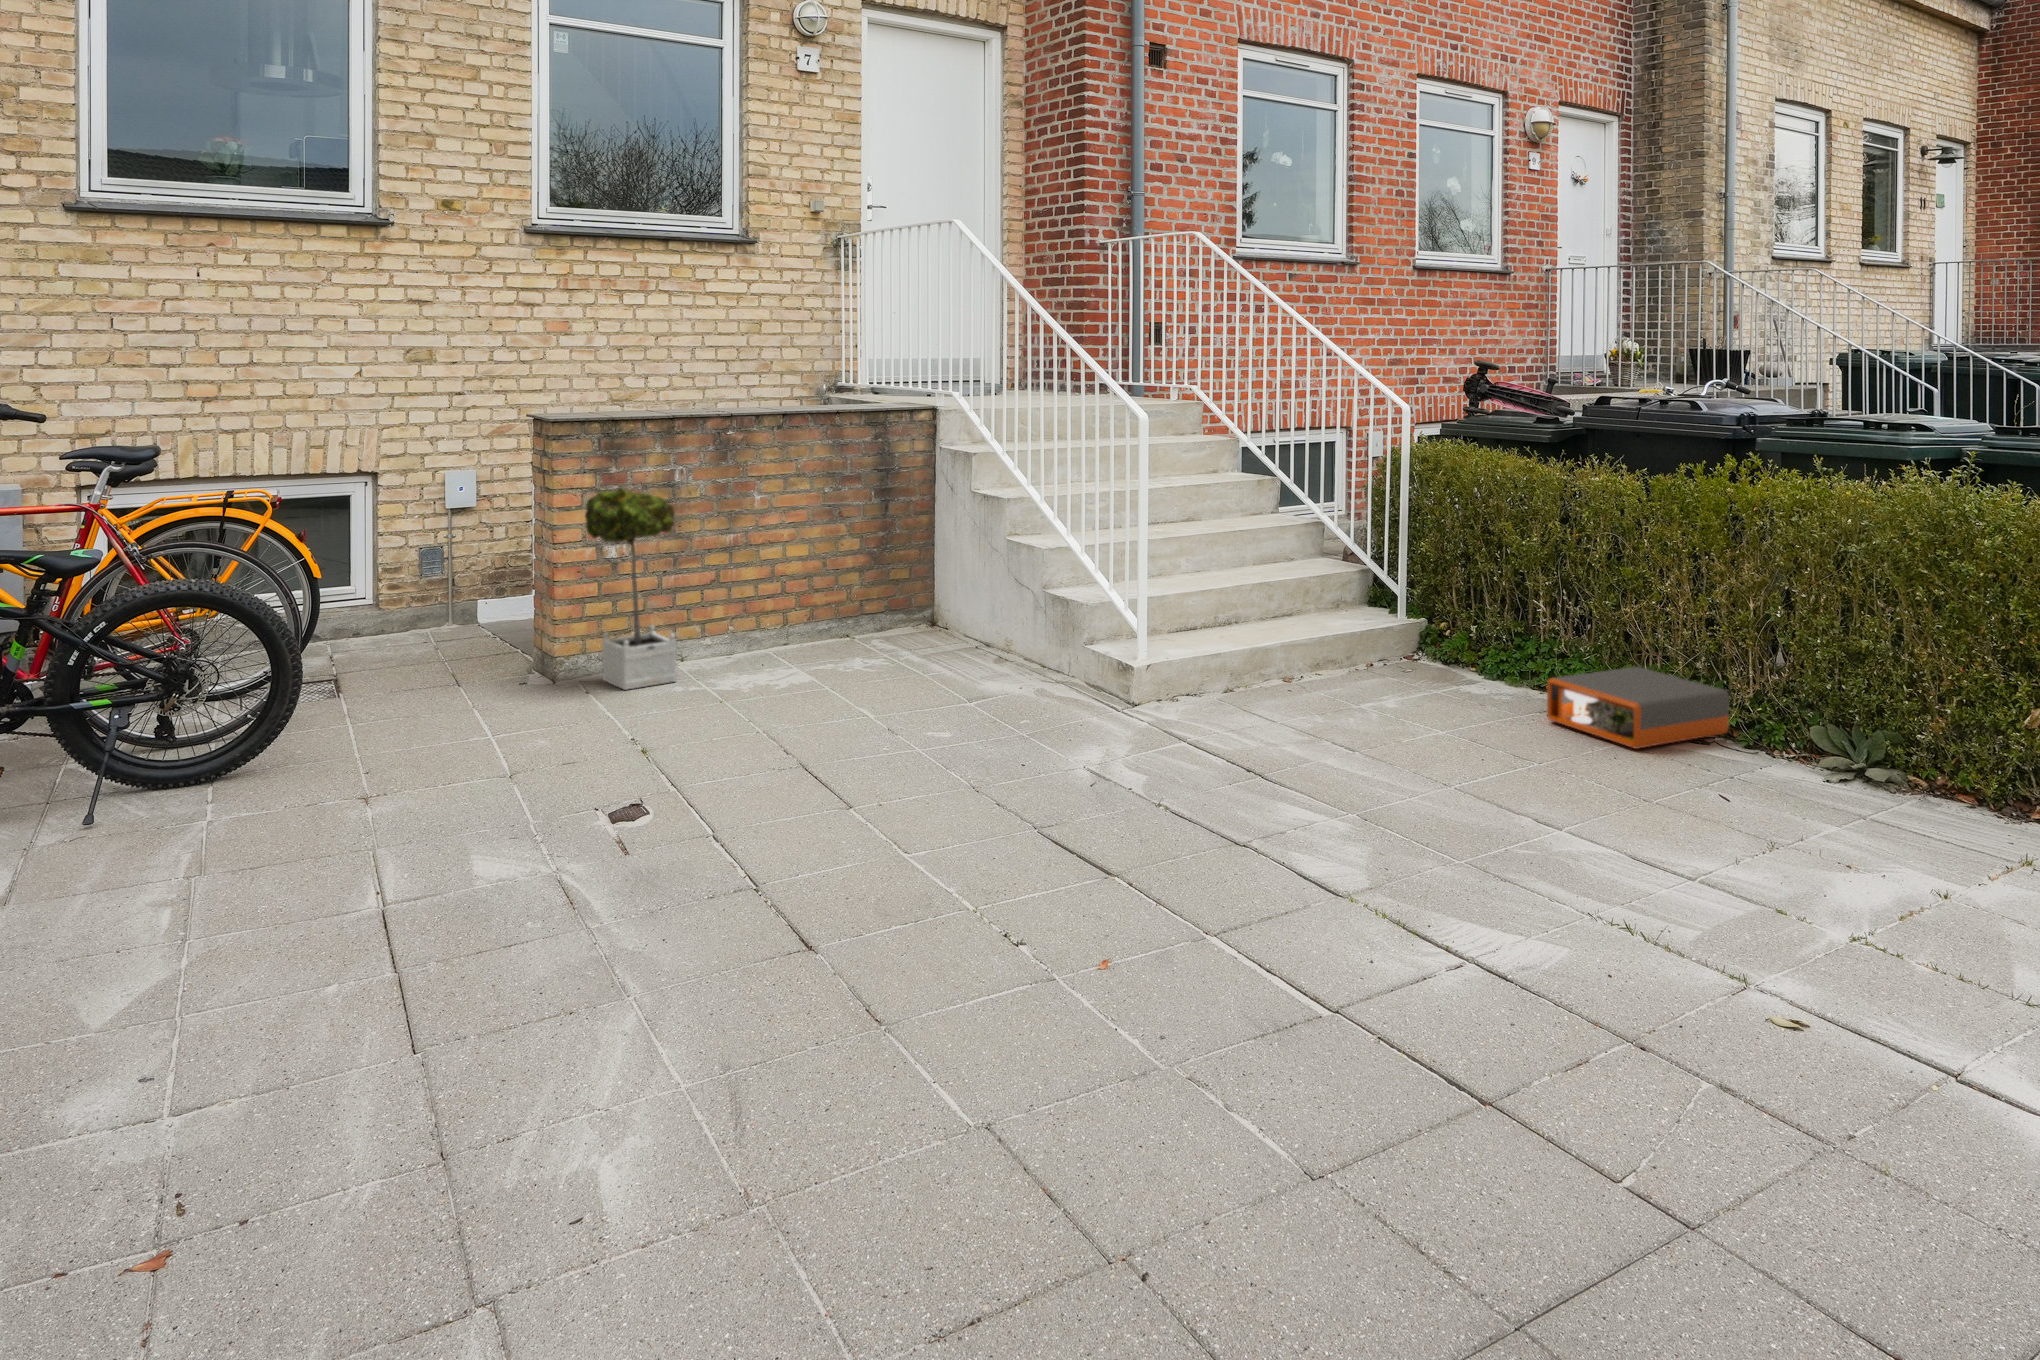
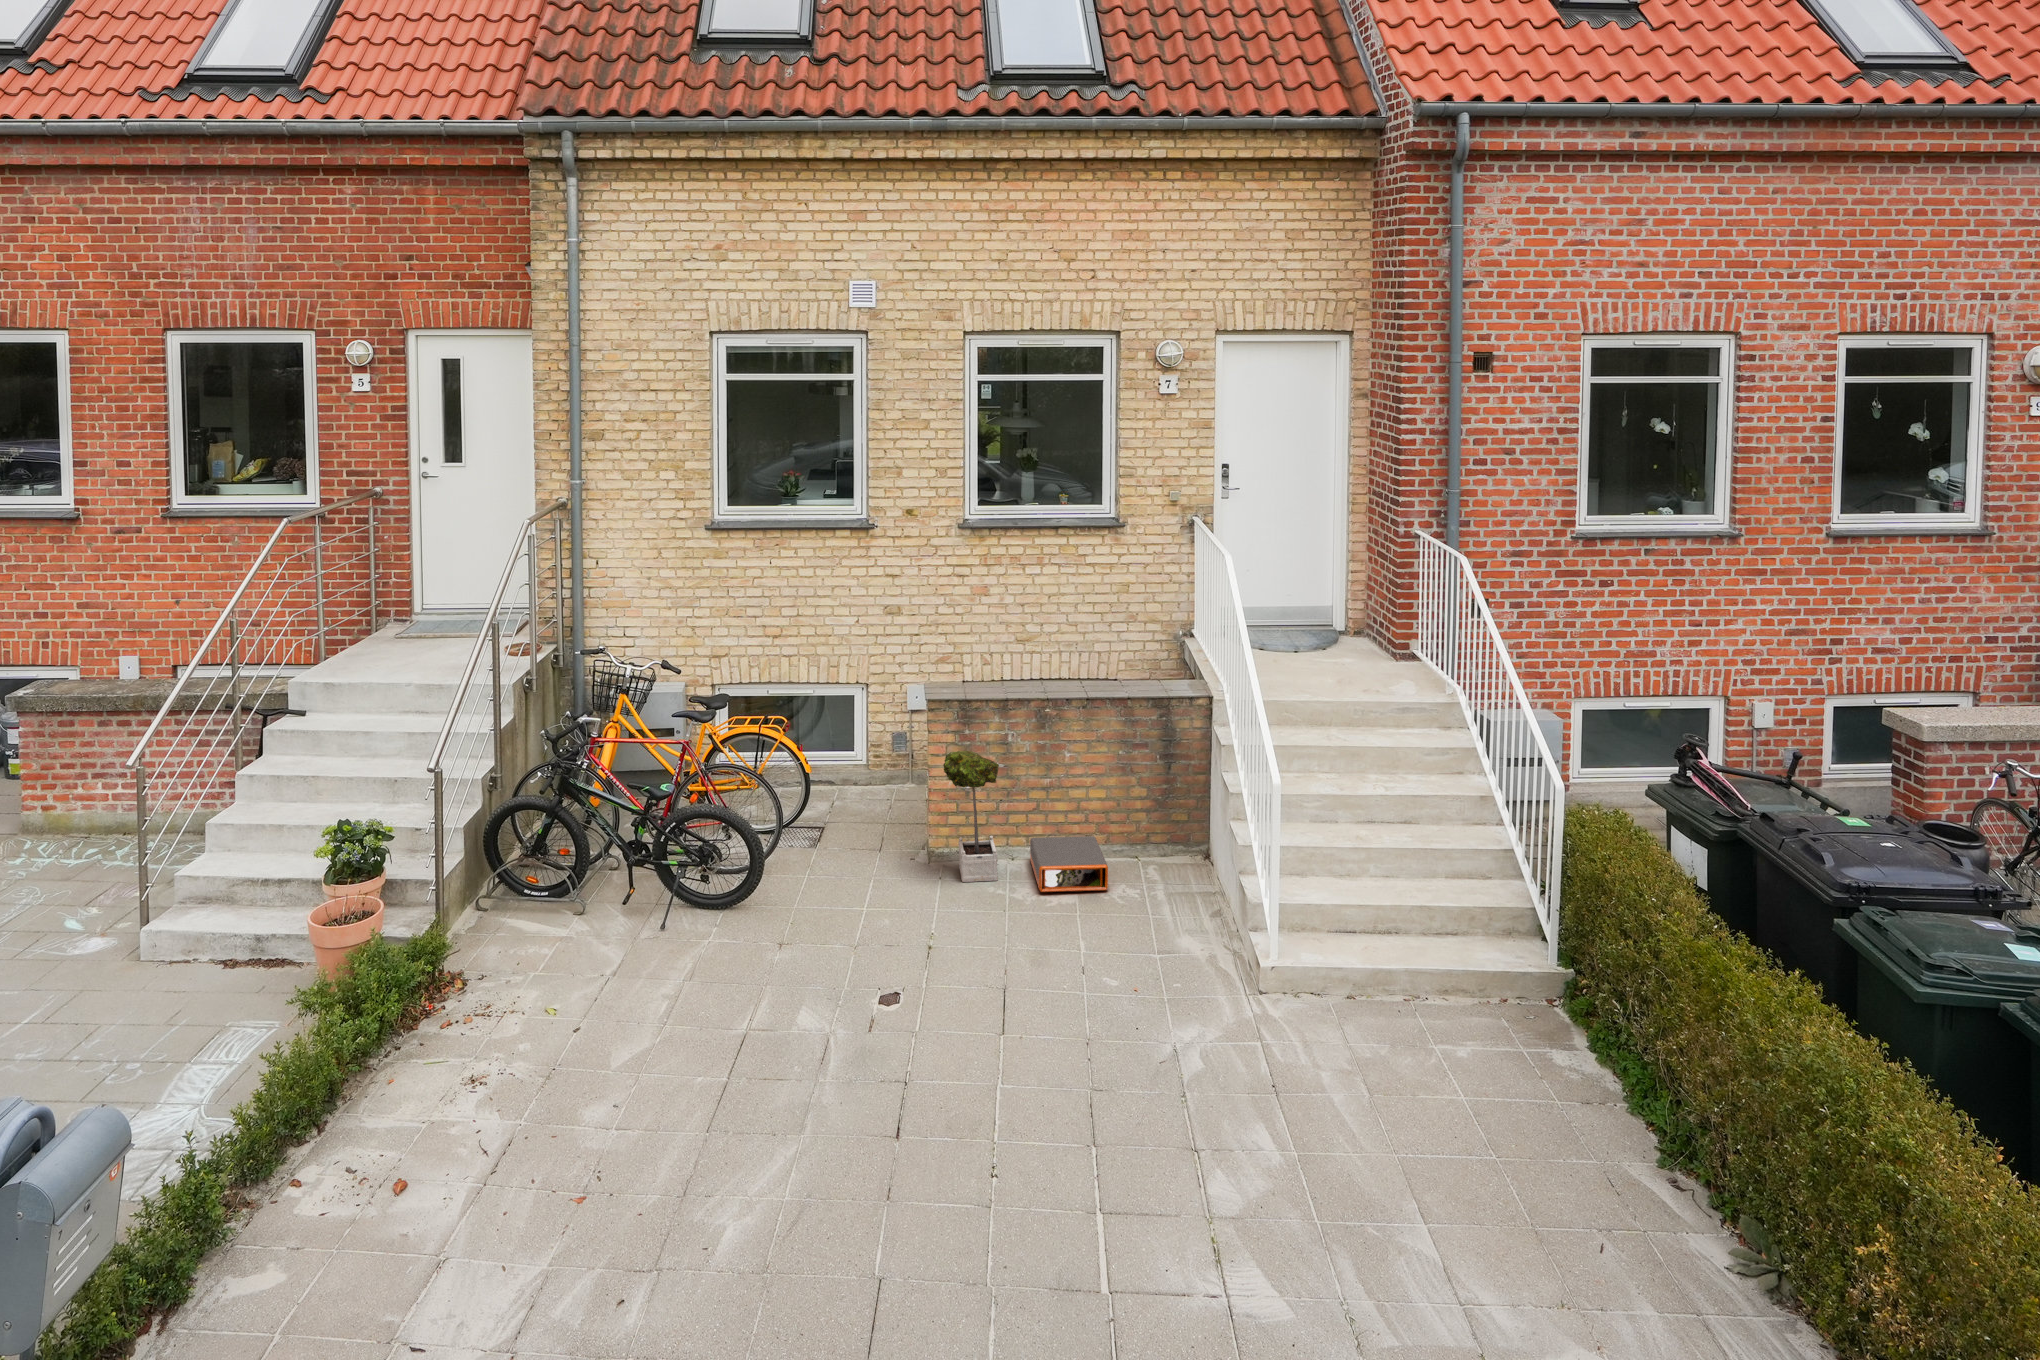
storage box: present [1547,667,1729,749] -> present [1030,836,1108,892]

